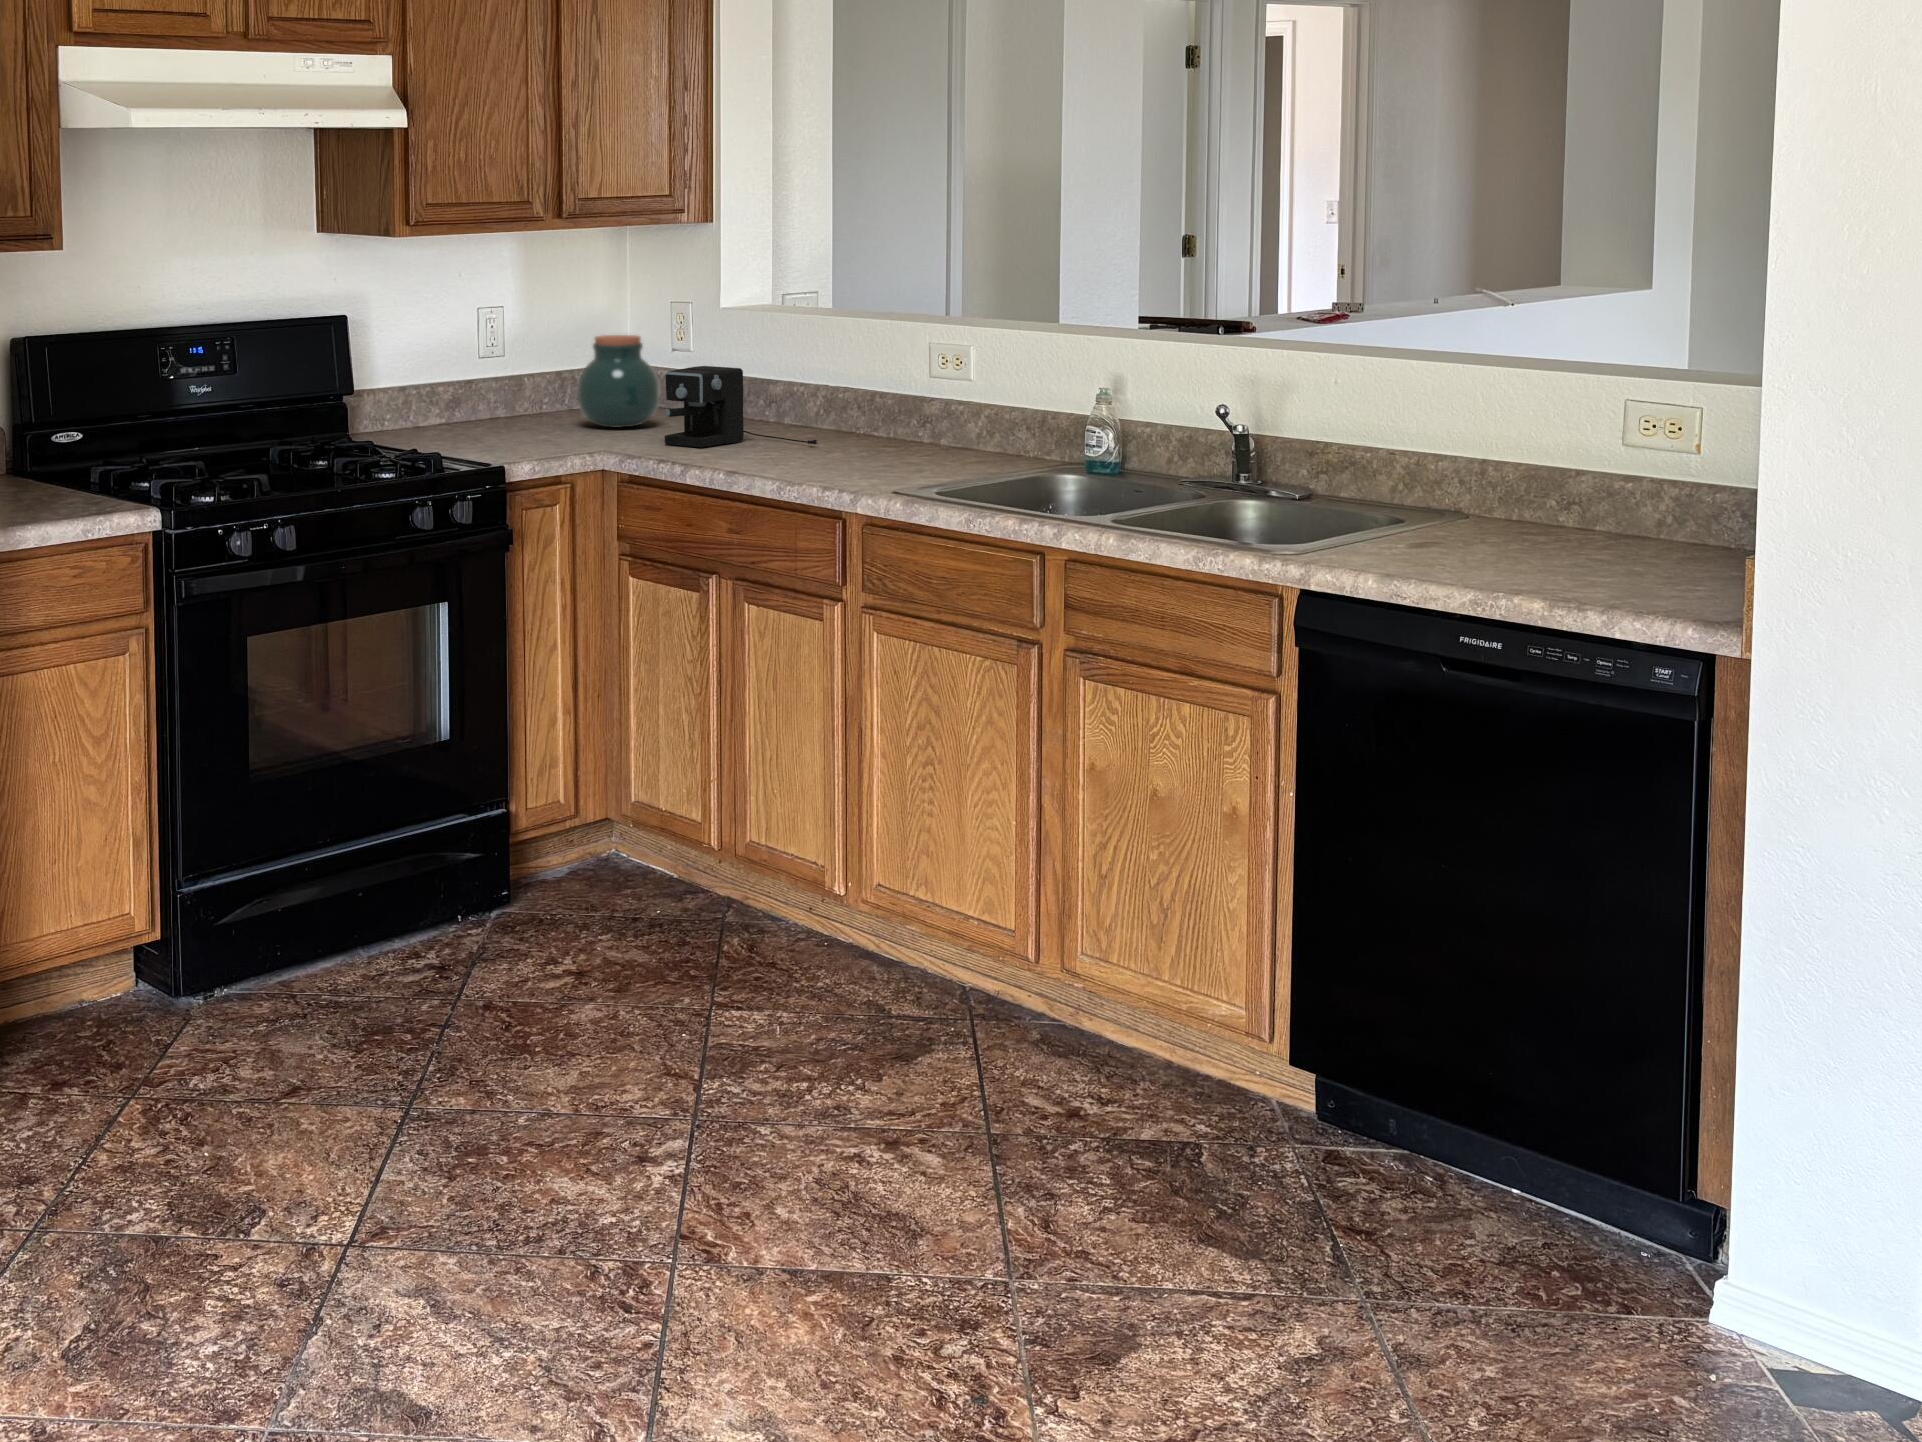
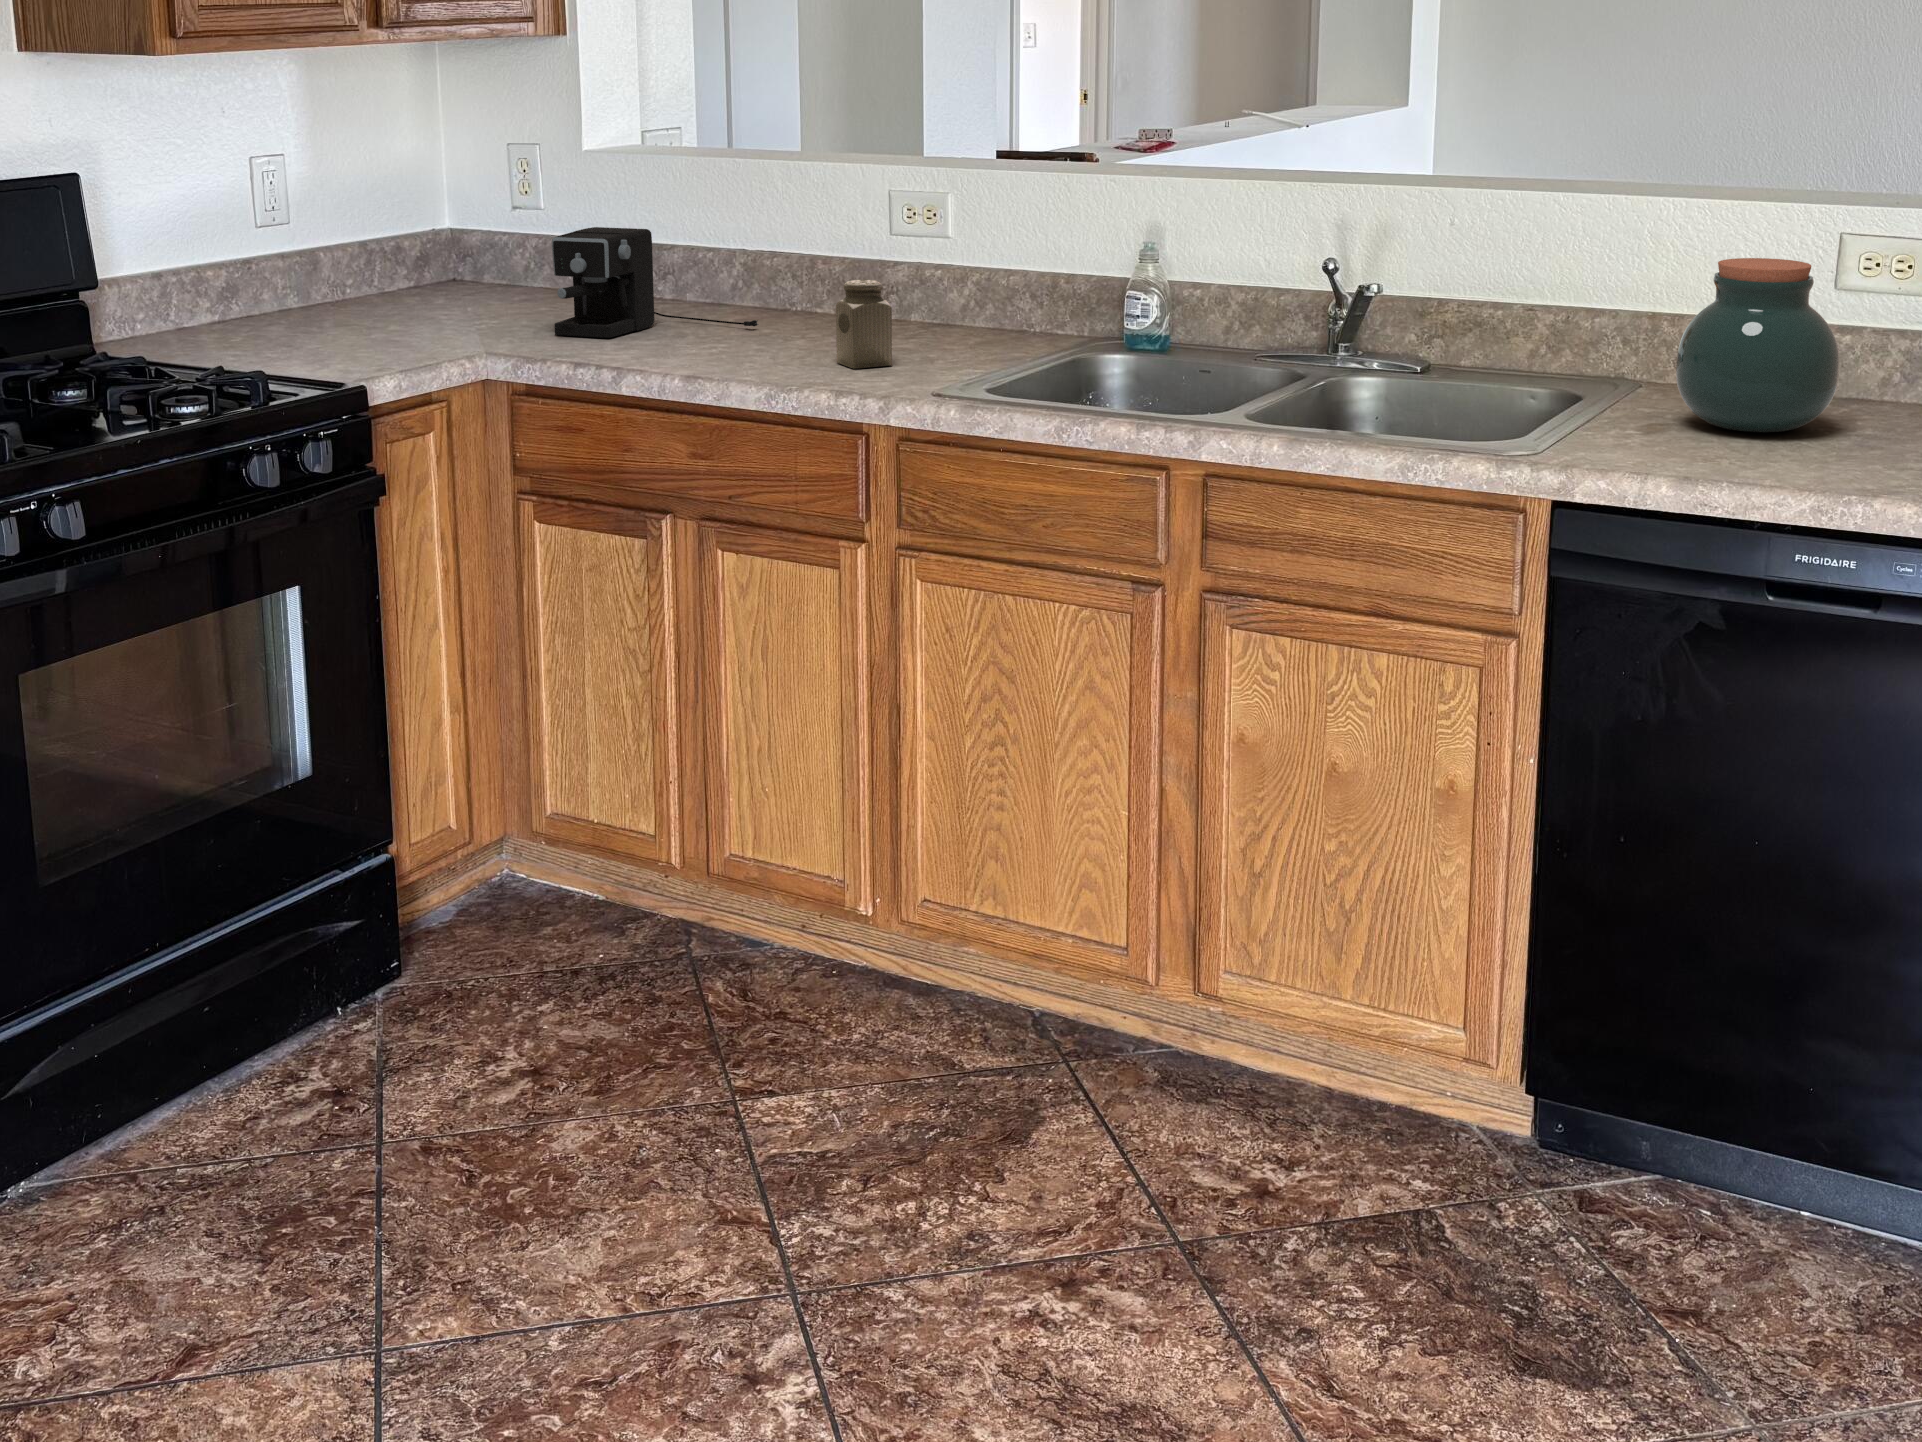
jar: present [577,335,660,428] -> present [1676,258,1839,432]
salt shaker: none [848,409,888,475] -> present [836,280,892,369]

